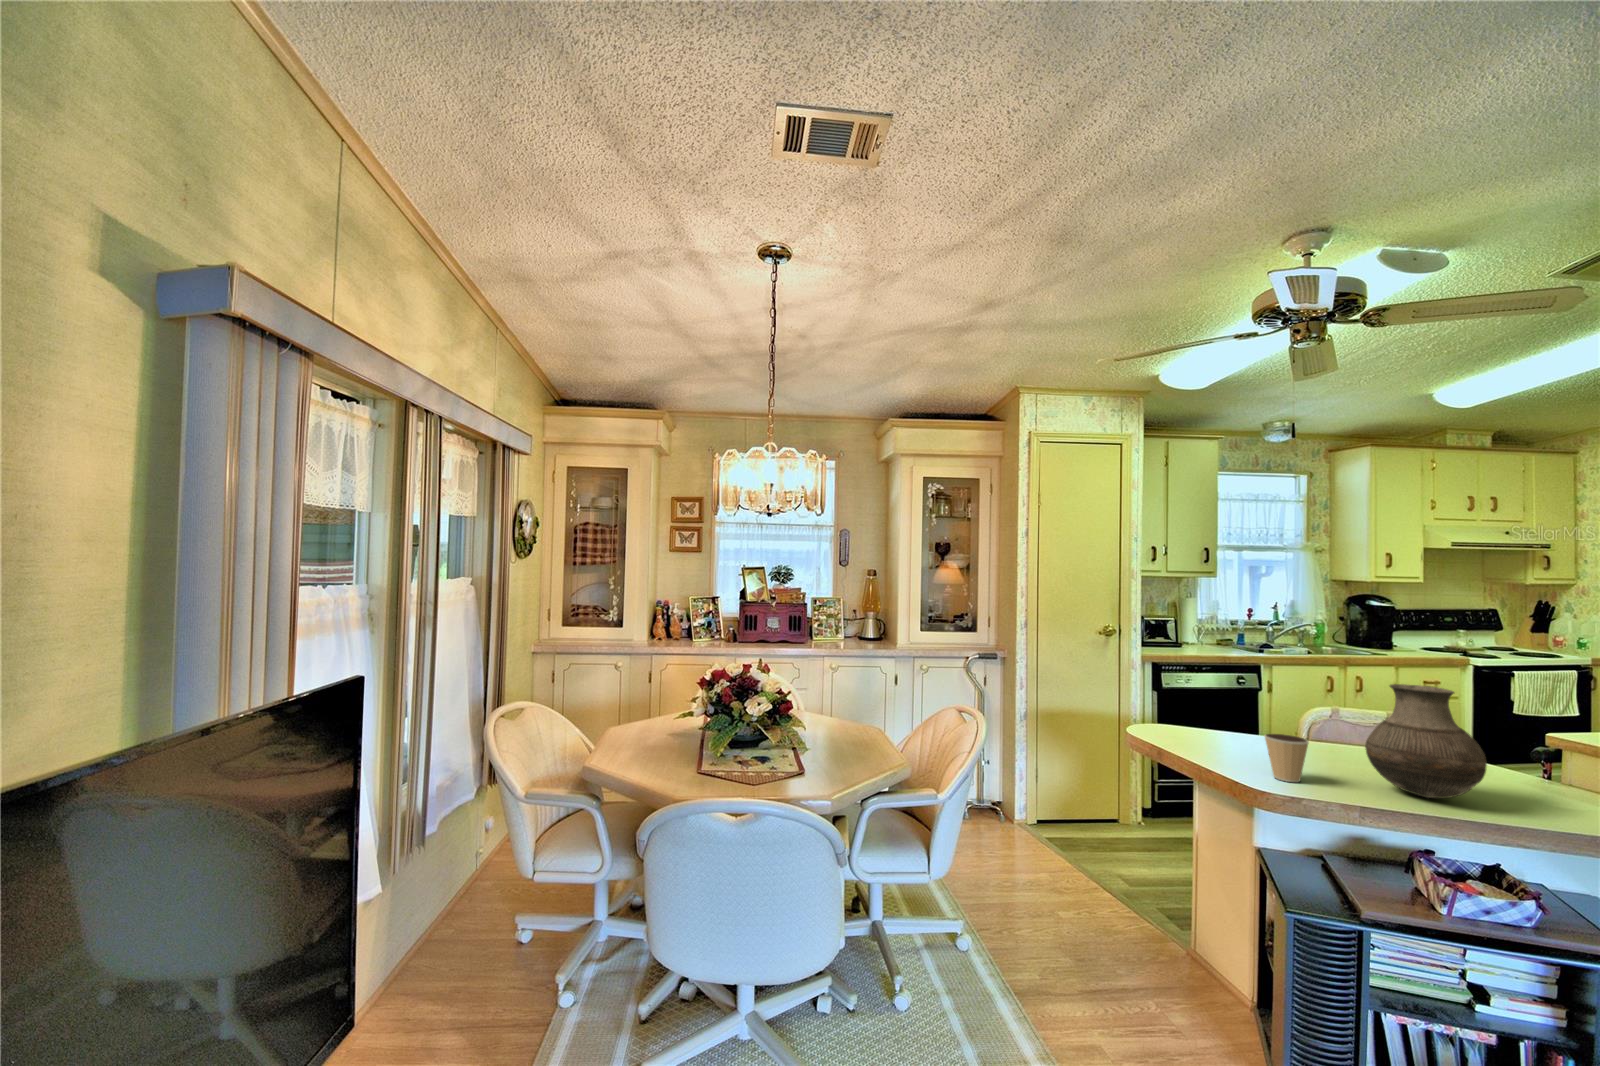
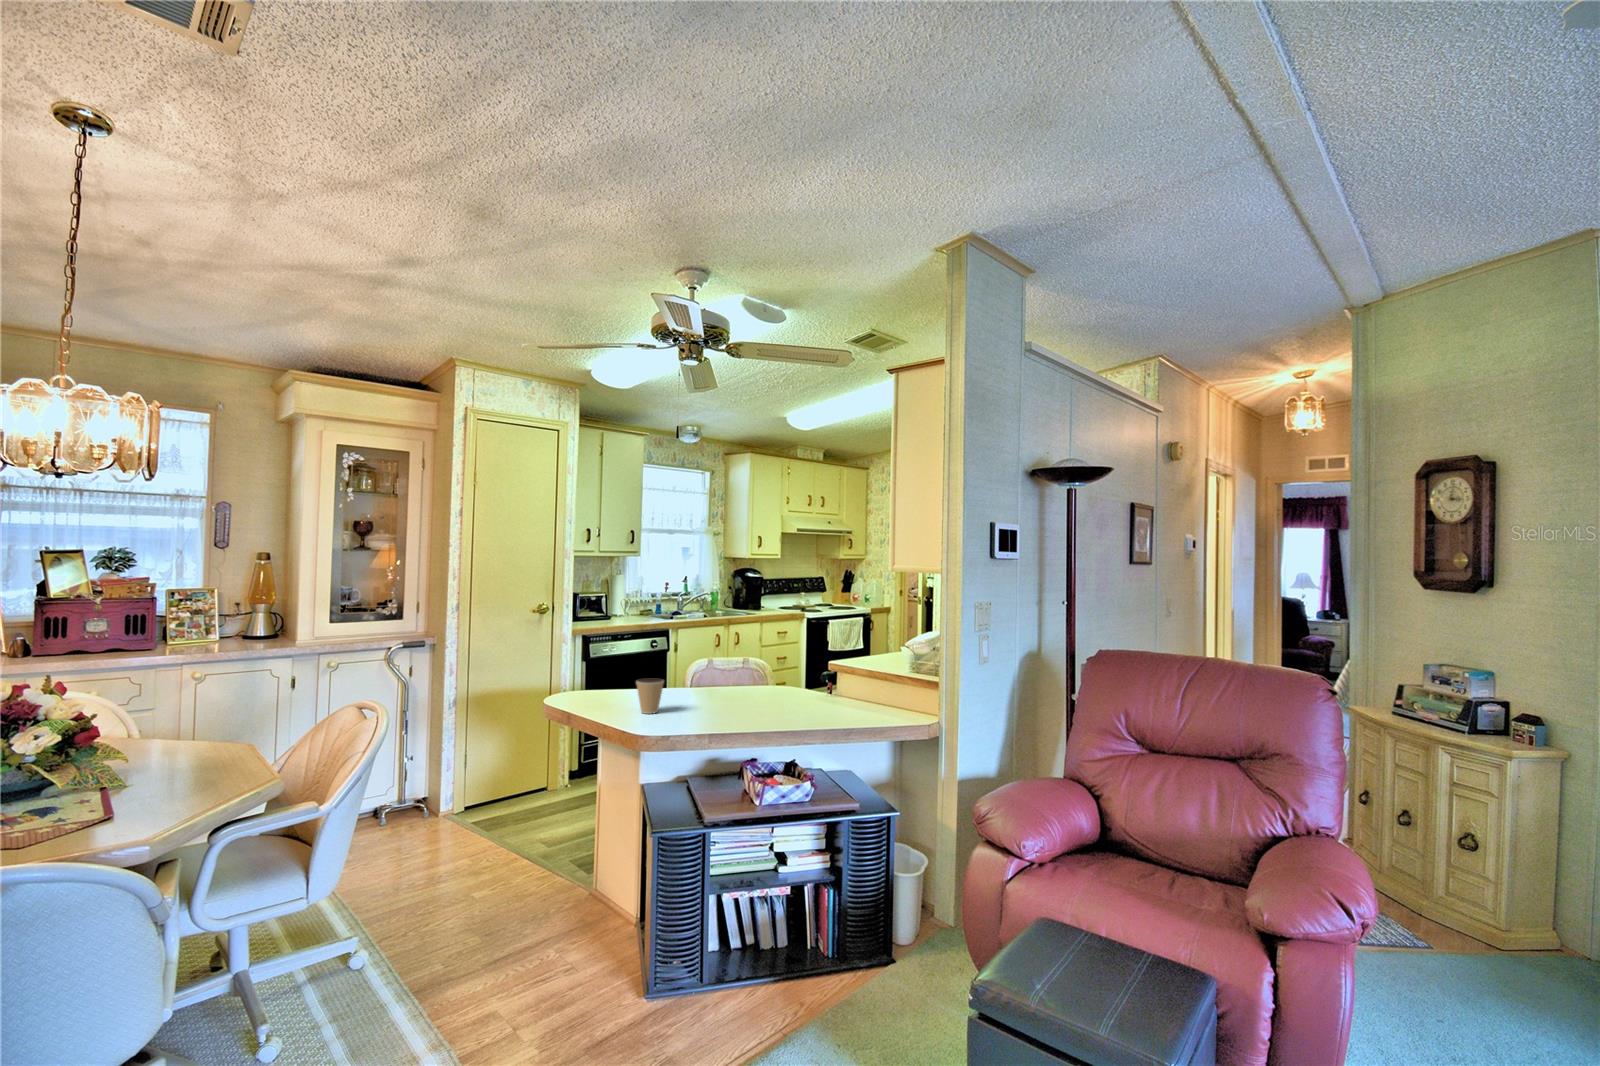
vase: present [1365,684,1487,798] -> none [699,632,761,709]

